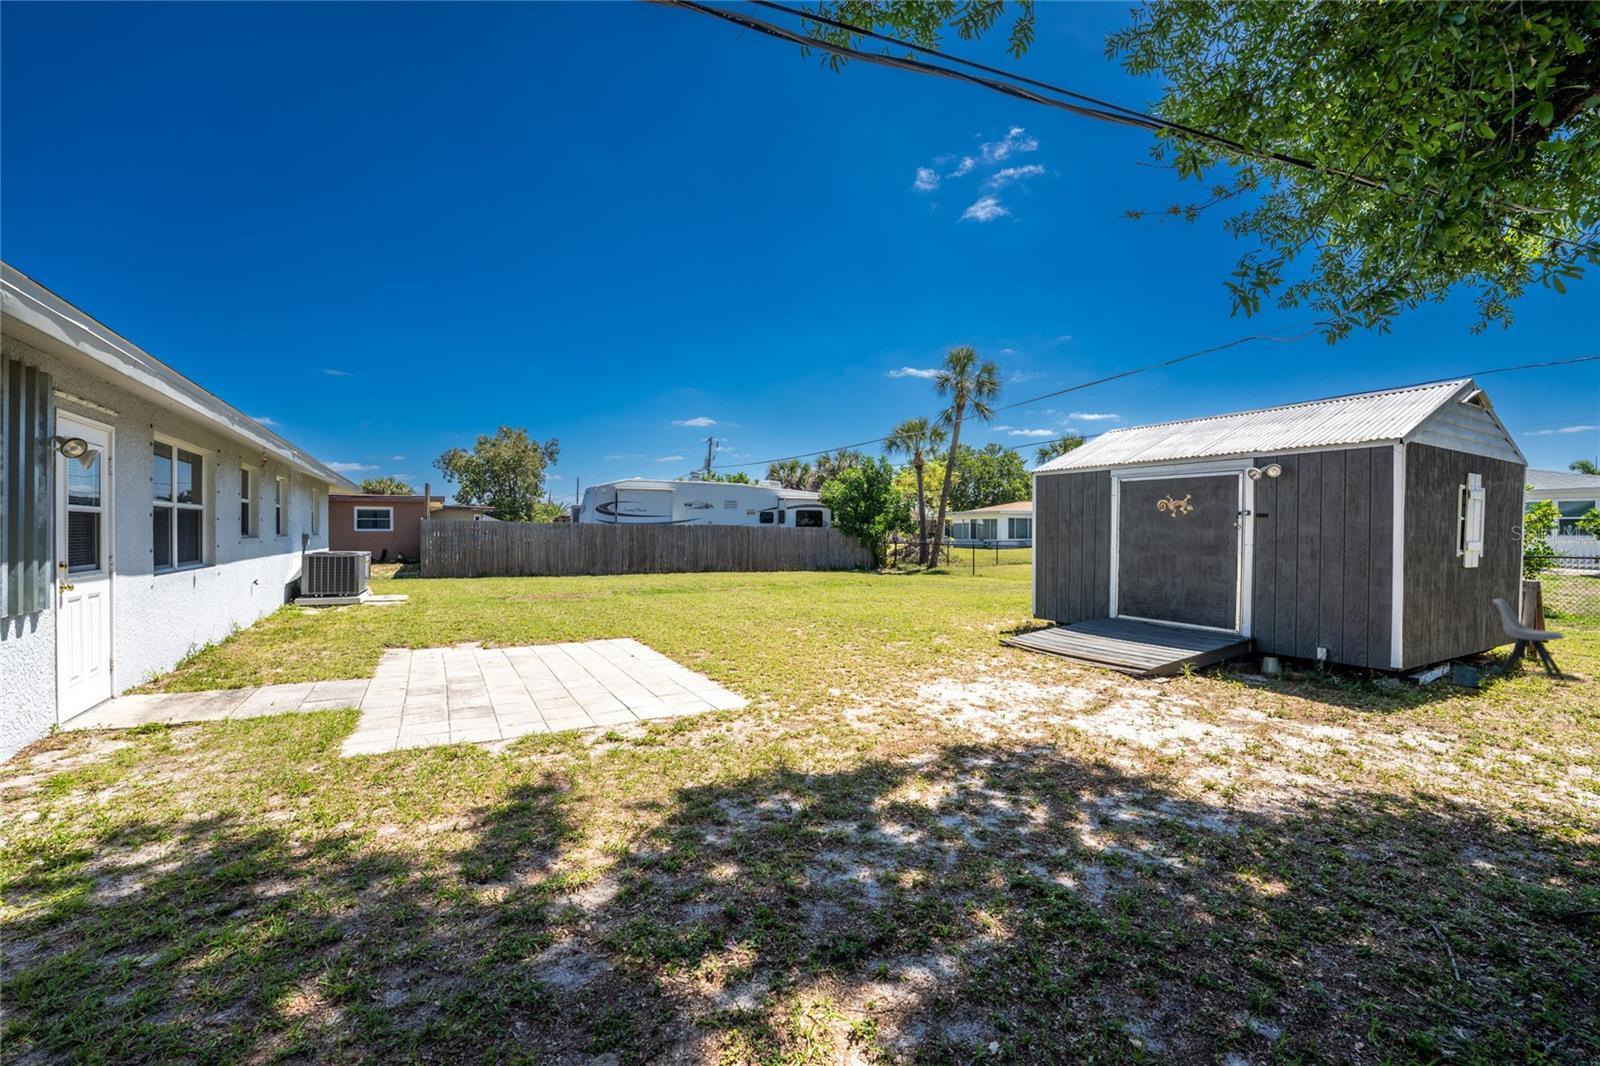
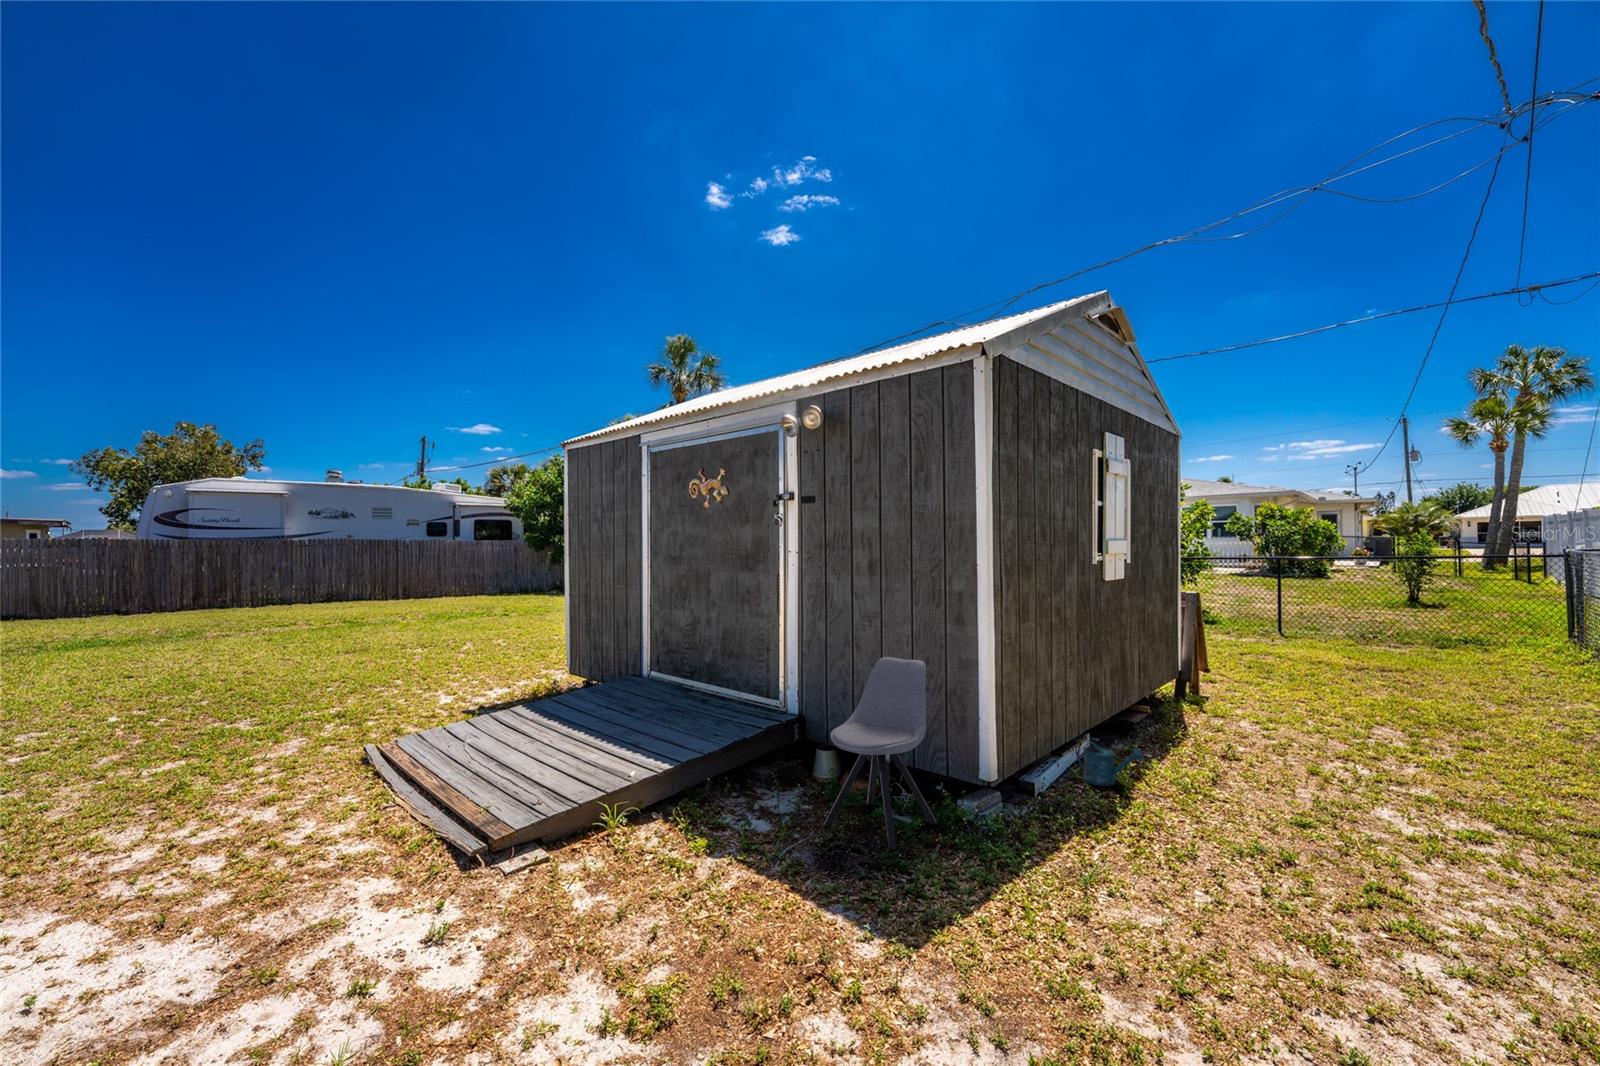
chair: present [1493,599,1564,678] -> present [824,657,937,849]

